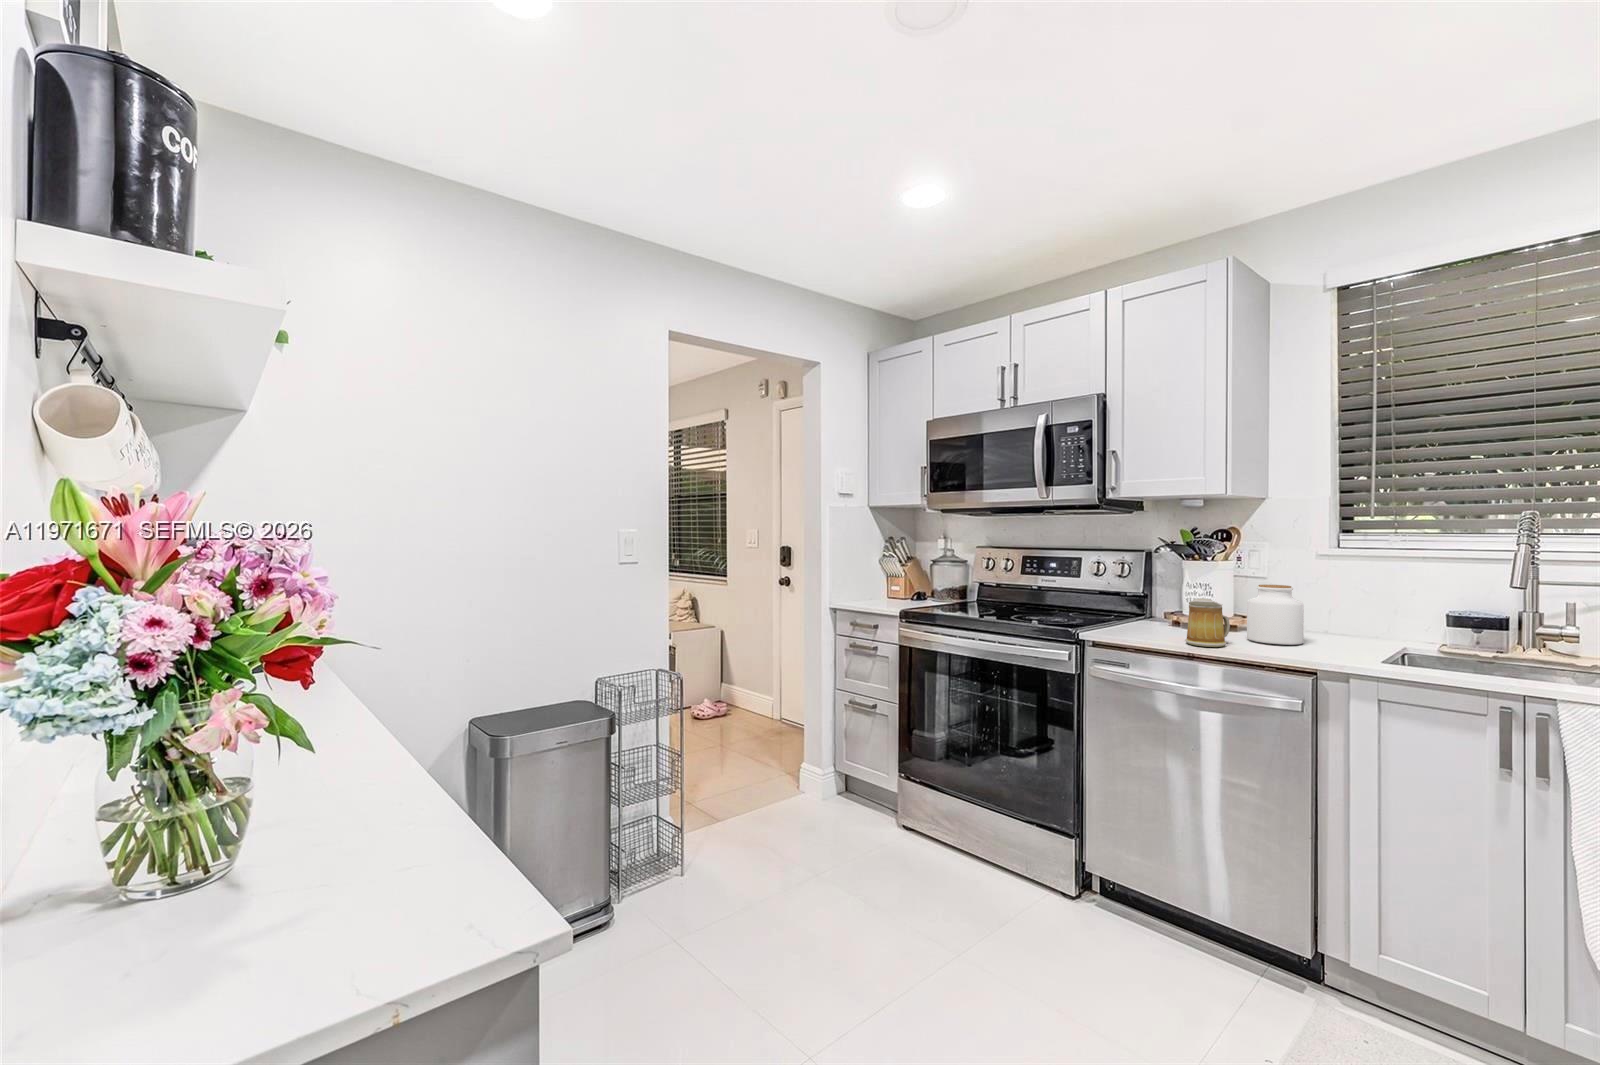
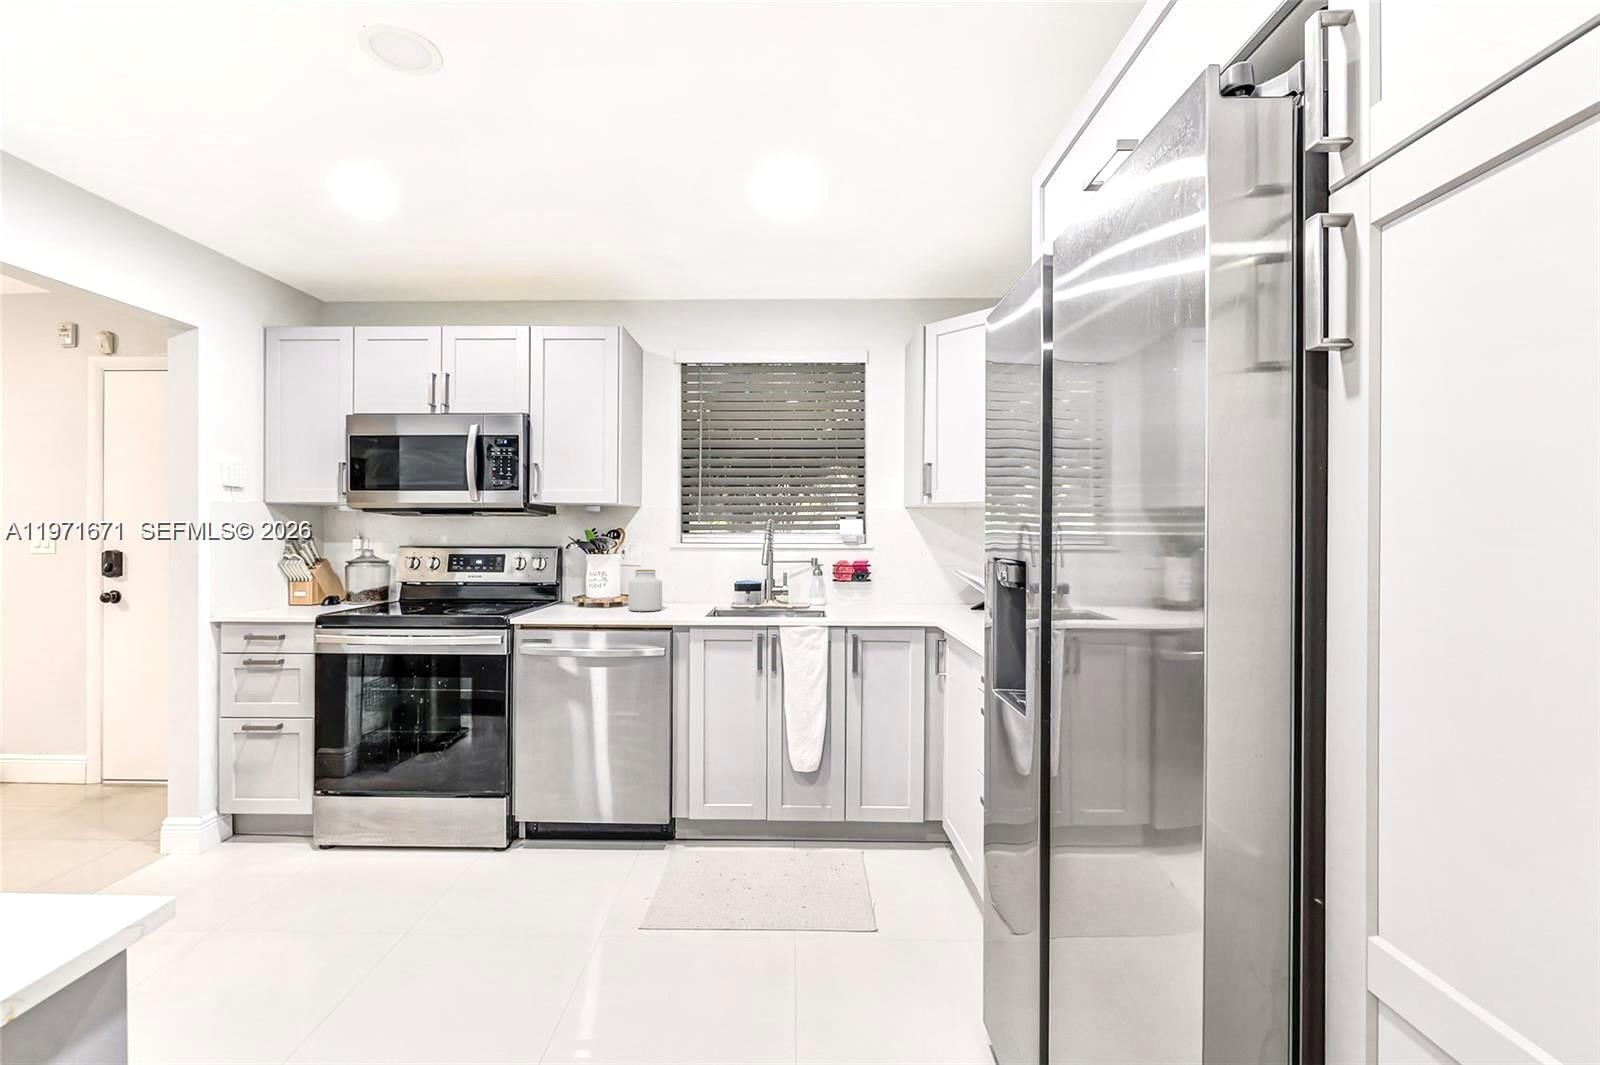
mug: present [1185,598,1230,647] -> none [588,581,618,616]

